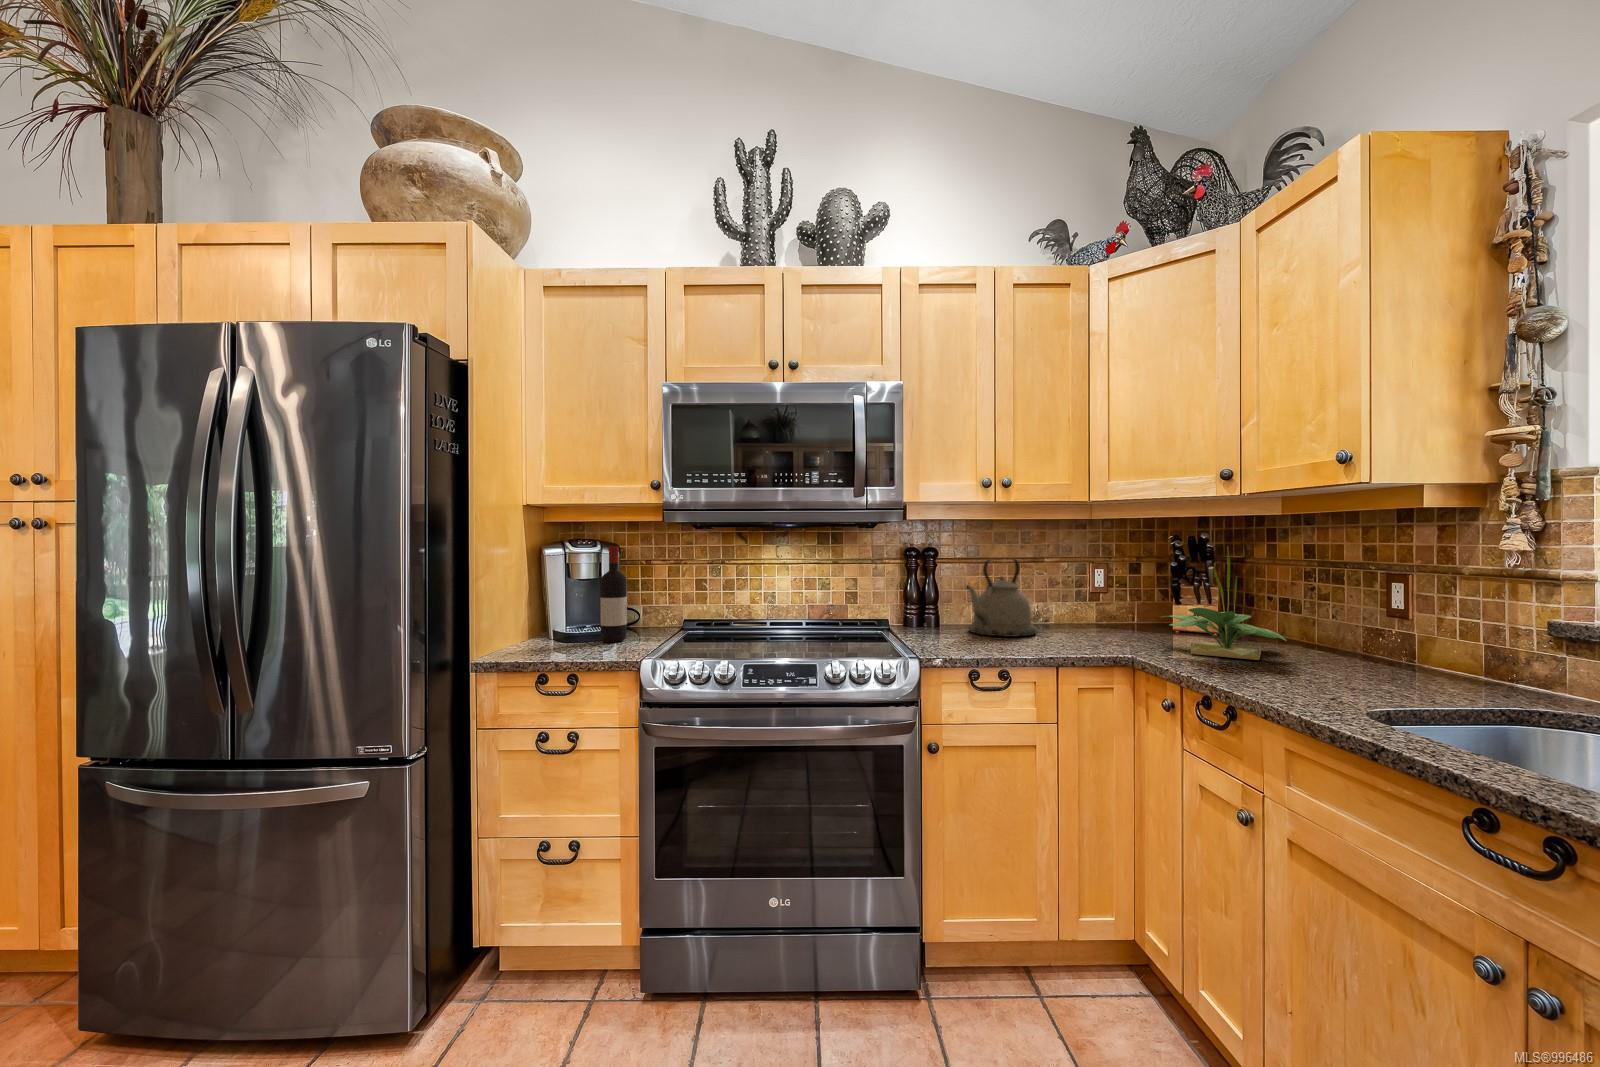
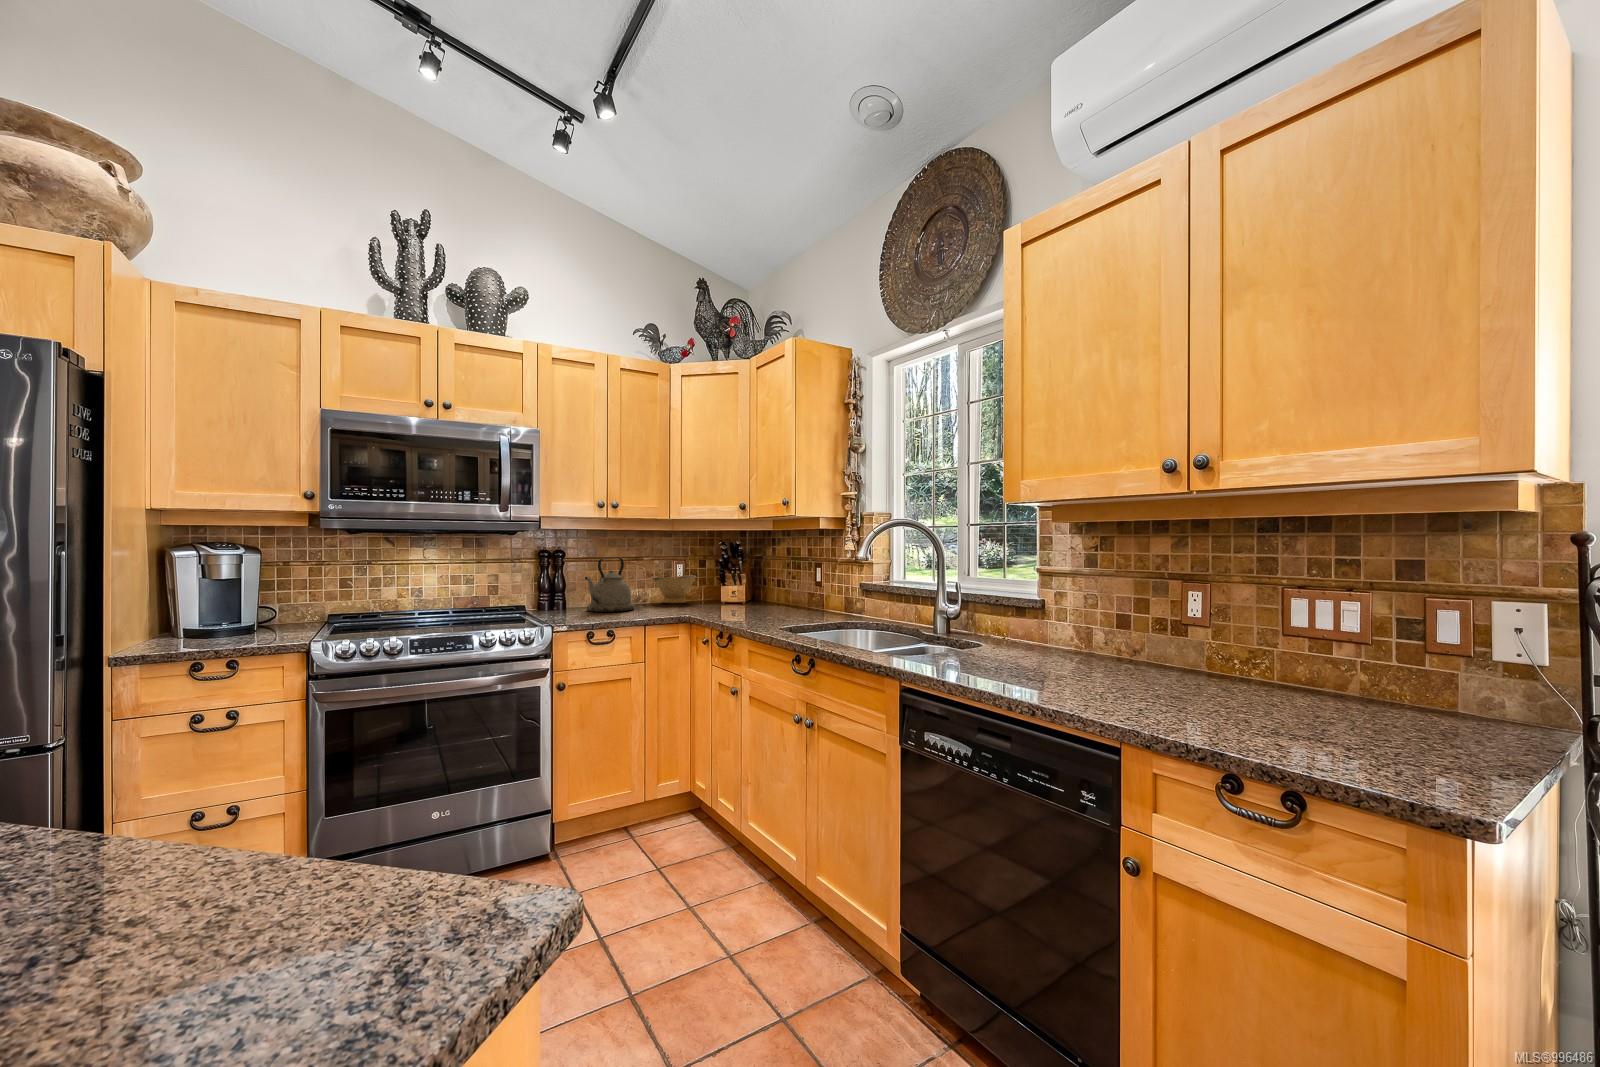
wine bottle: present [600,546,627,642] -> none [252,550,281,635]
potted plant: present [1161,546,1287,660] -> none [709,548,769,613]
bowl: none [1059,585,1129,626] -> present [652,575,696,603]

